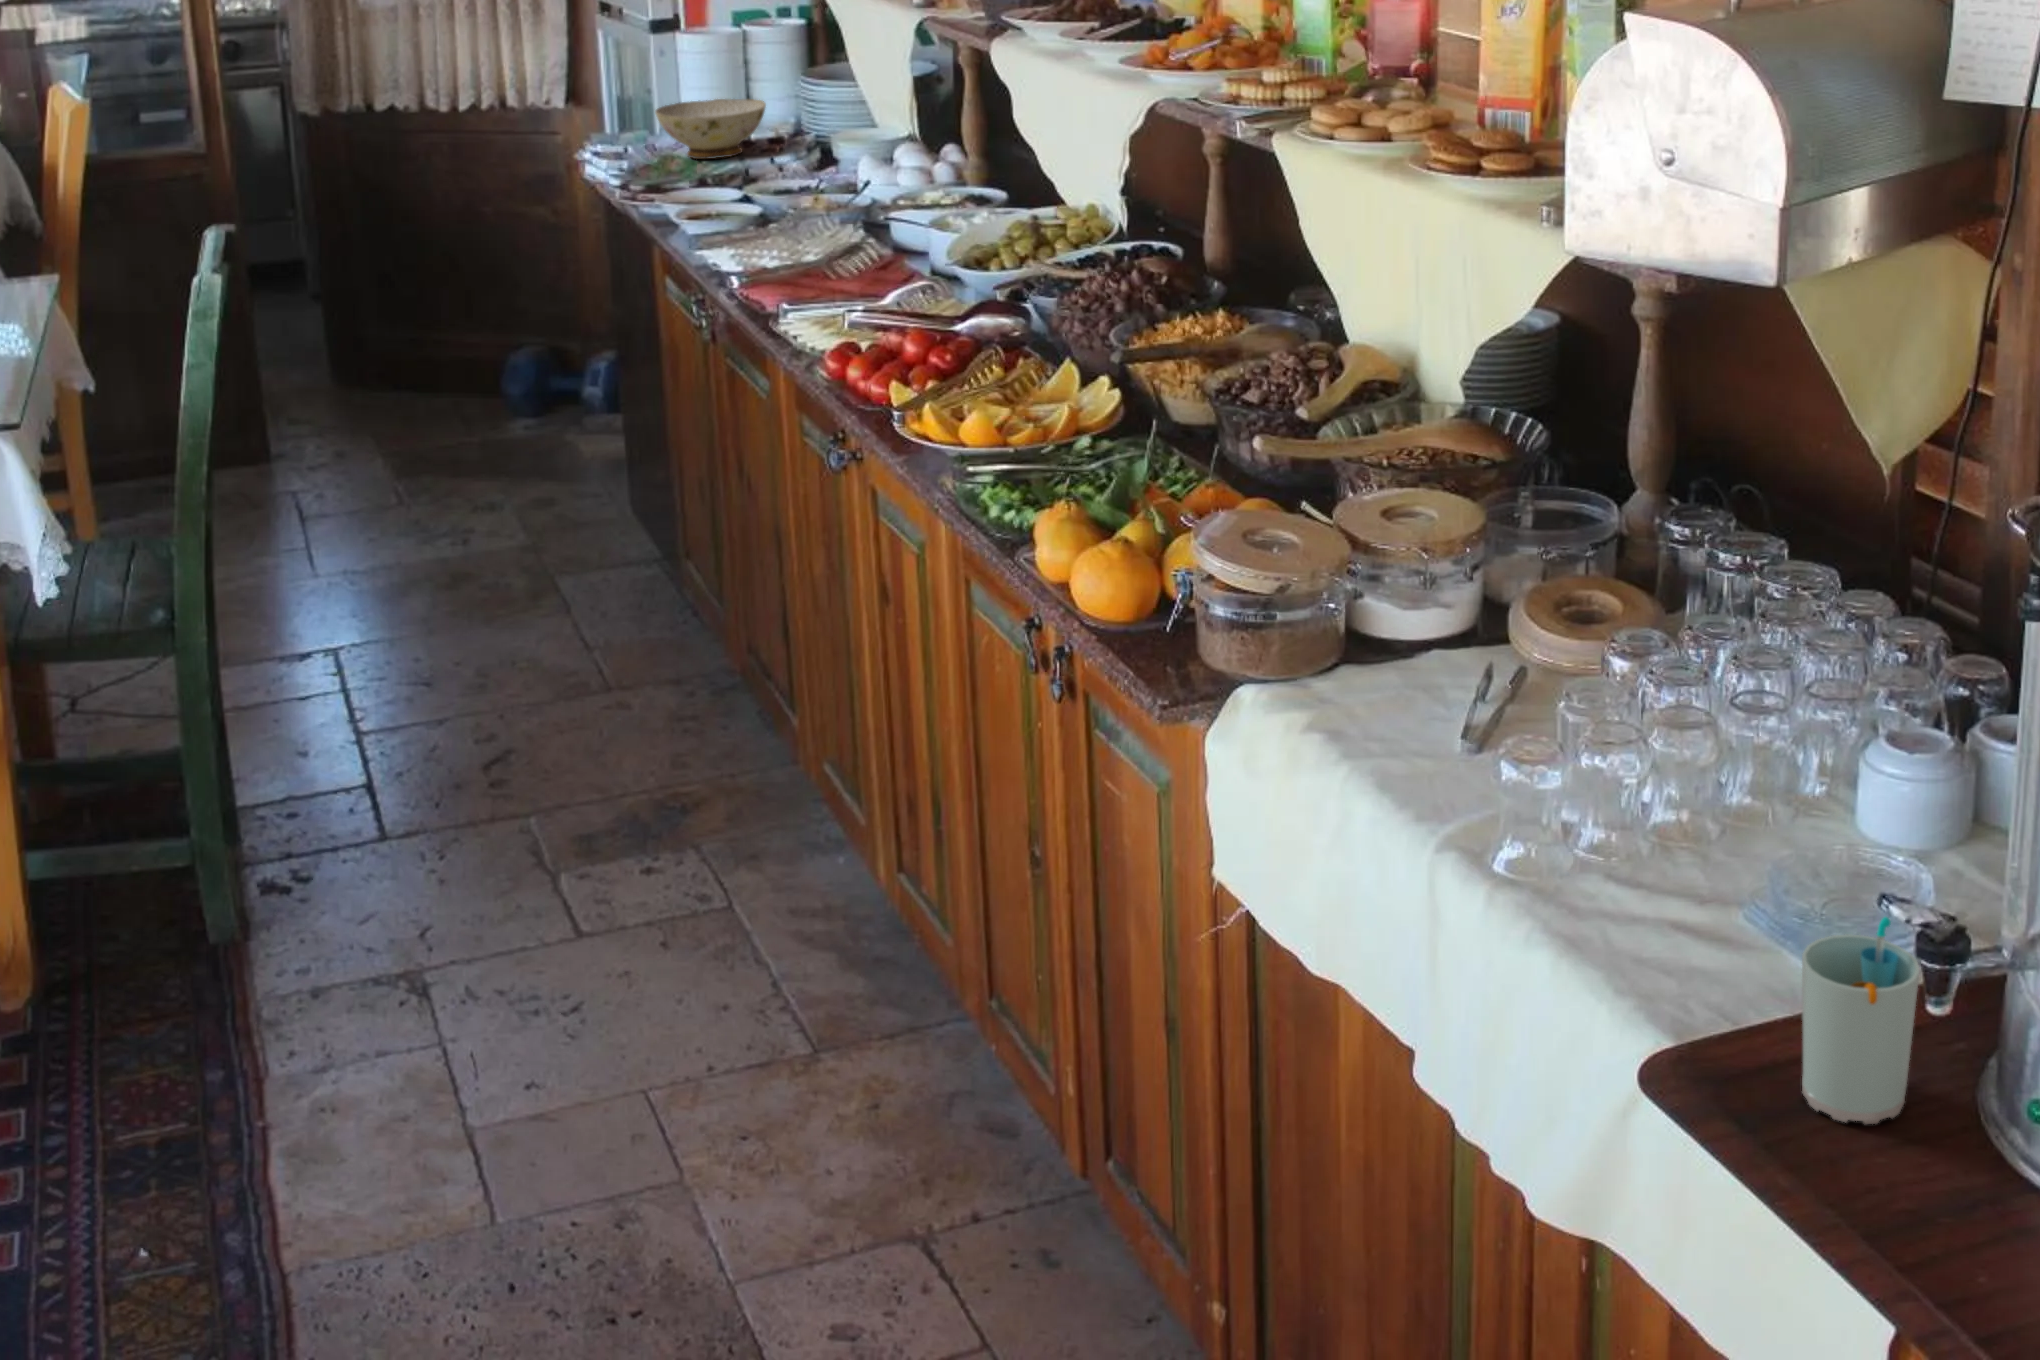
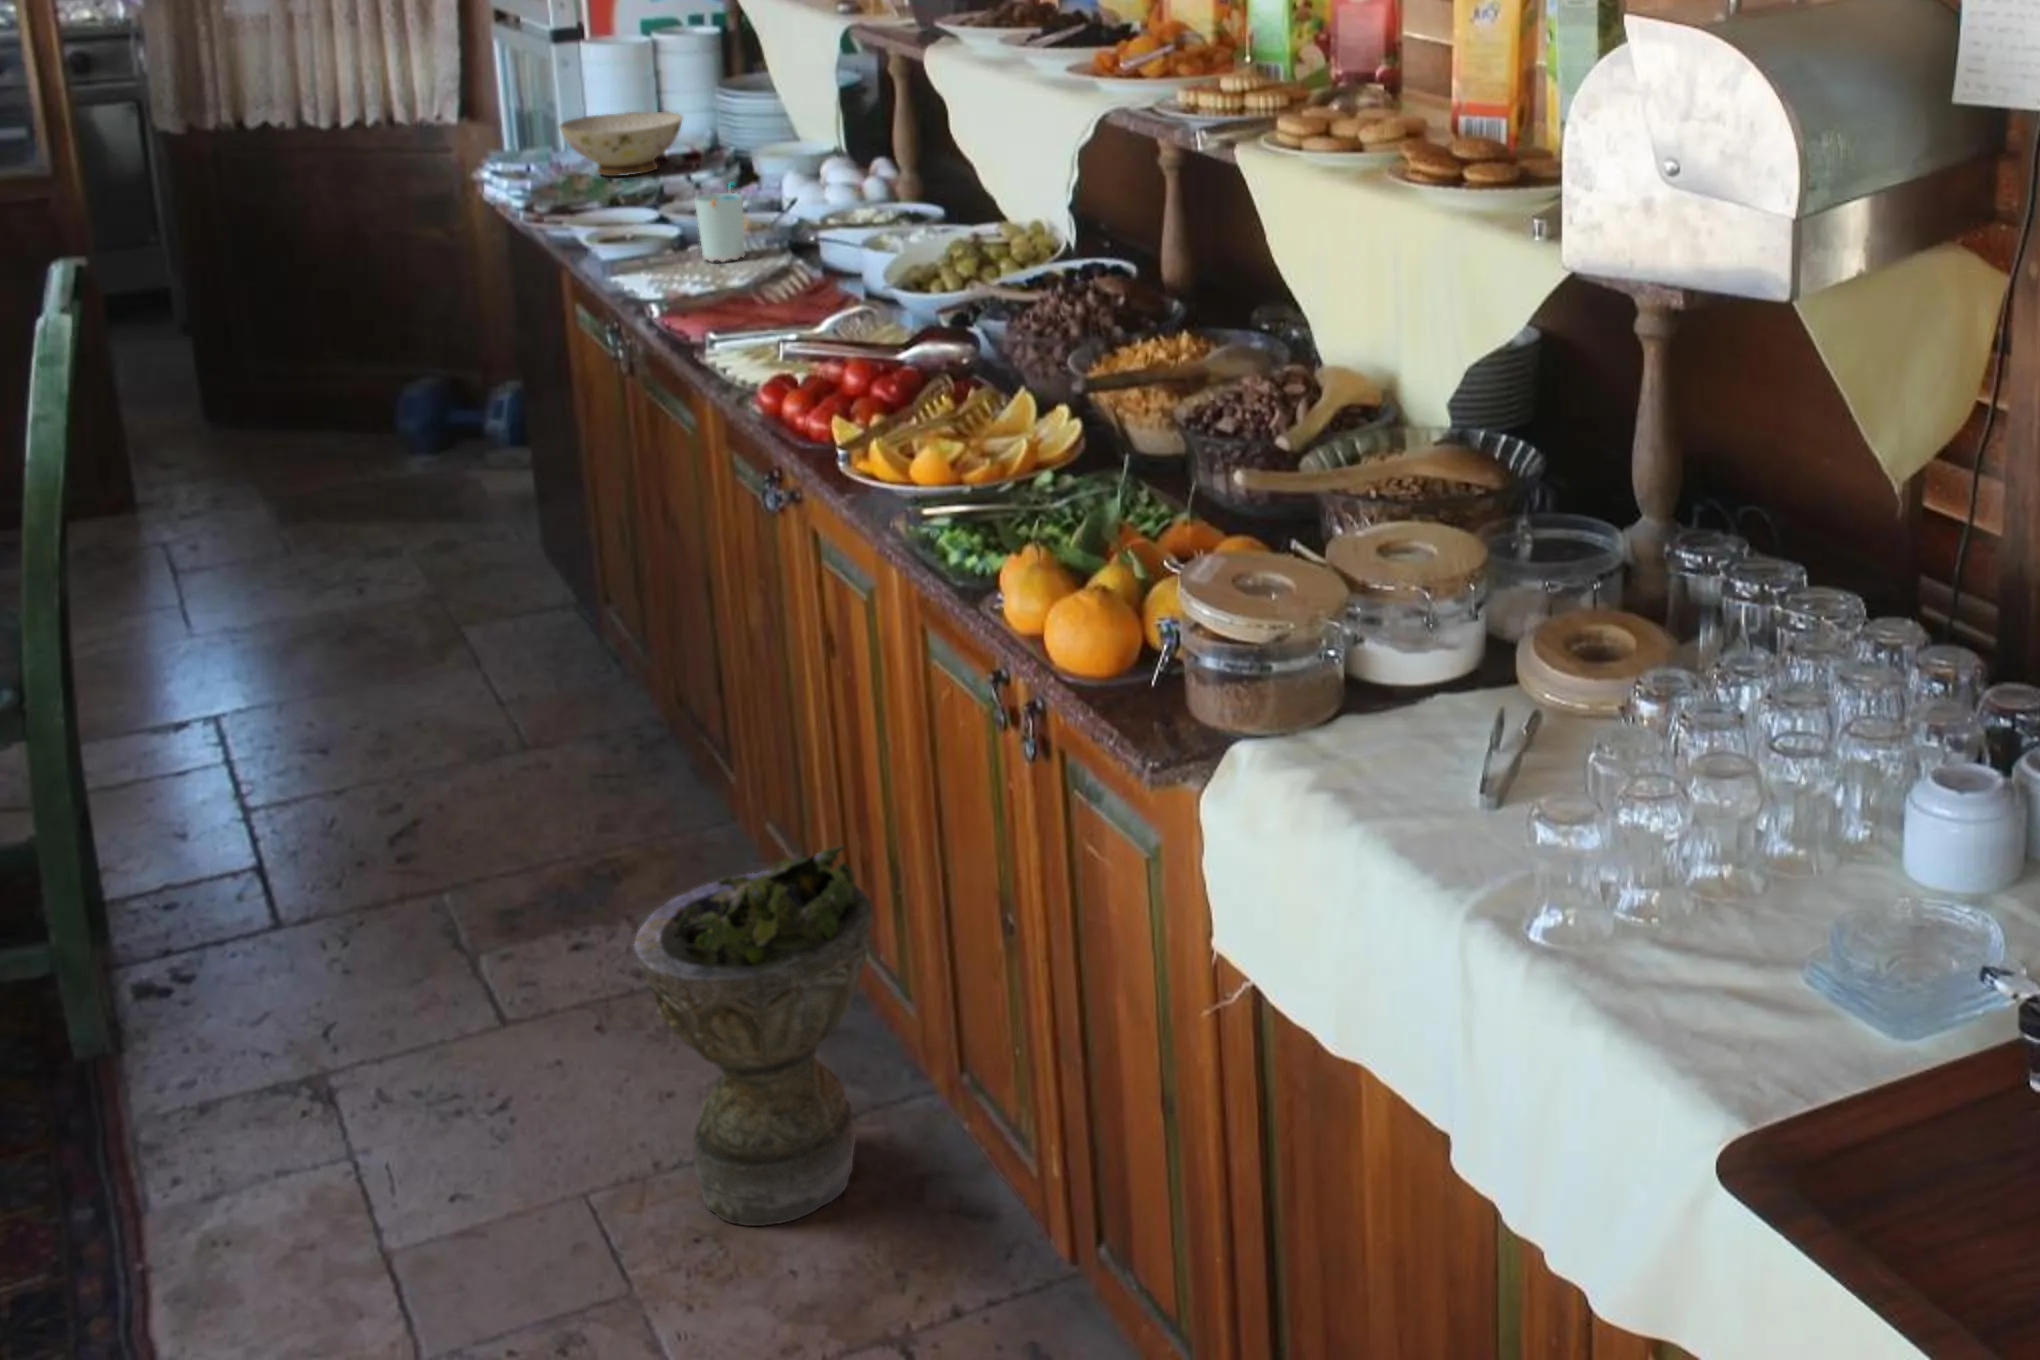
planter: none [700,781,913,1129] -> present [634,845,872,1226]
cup: present [1802,917,1919,1124] -> present [695,182,745,261]

